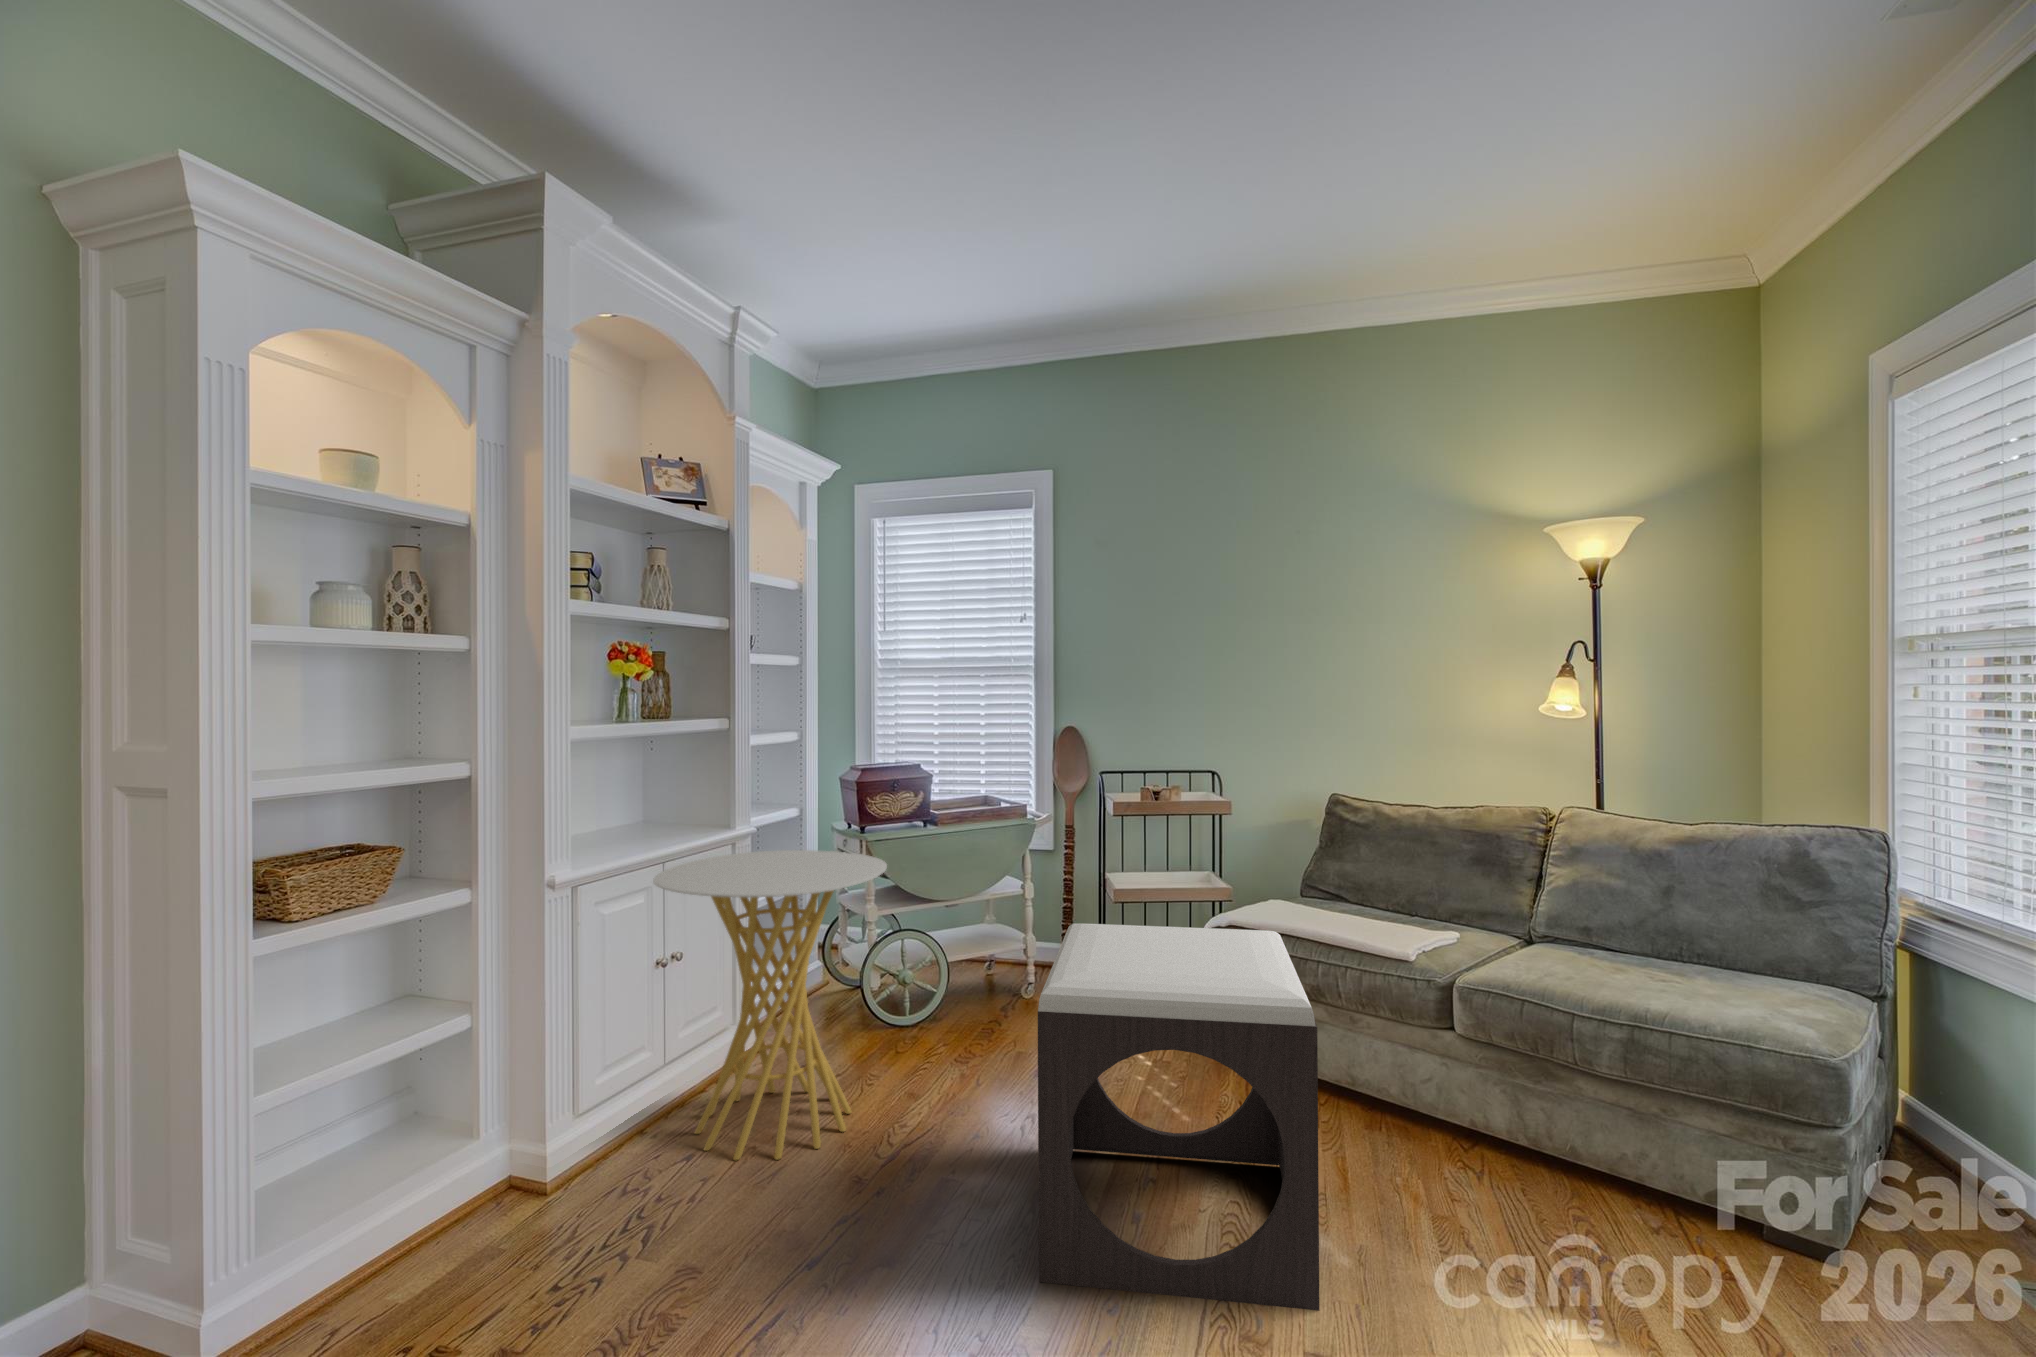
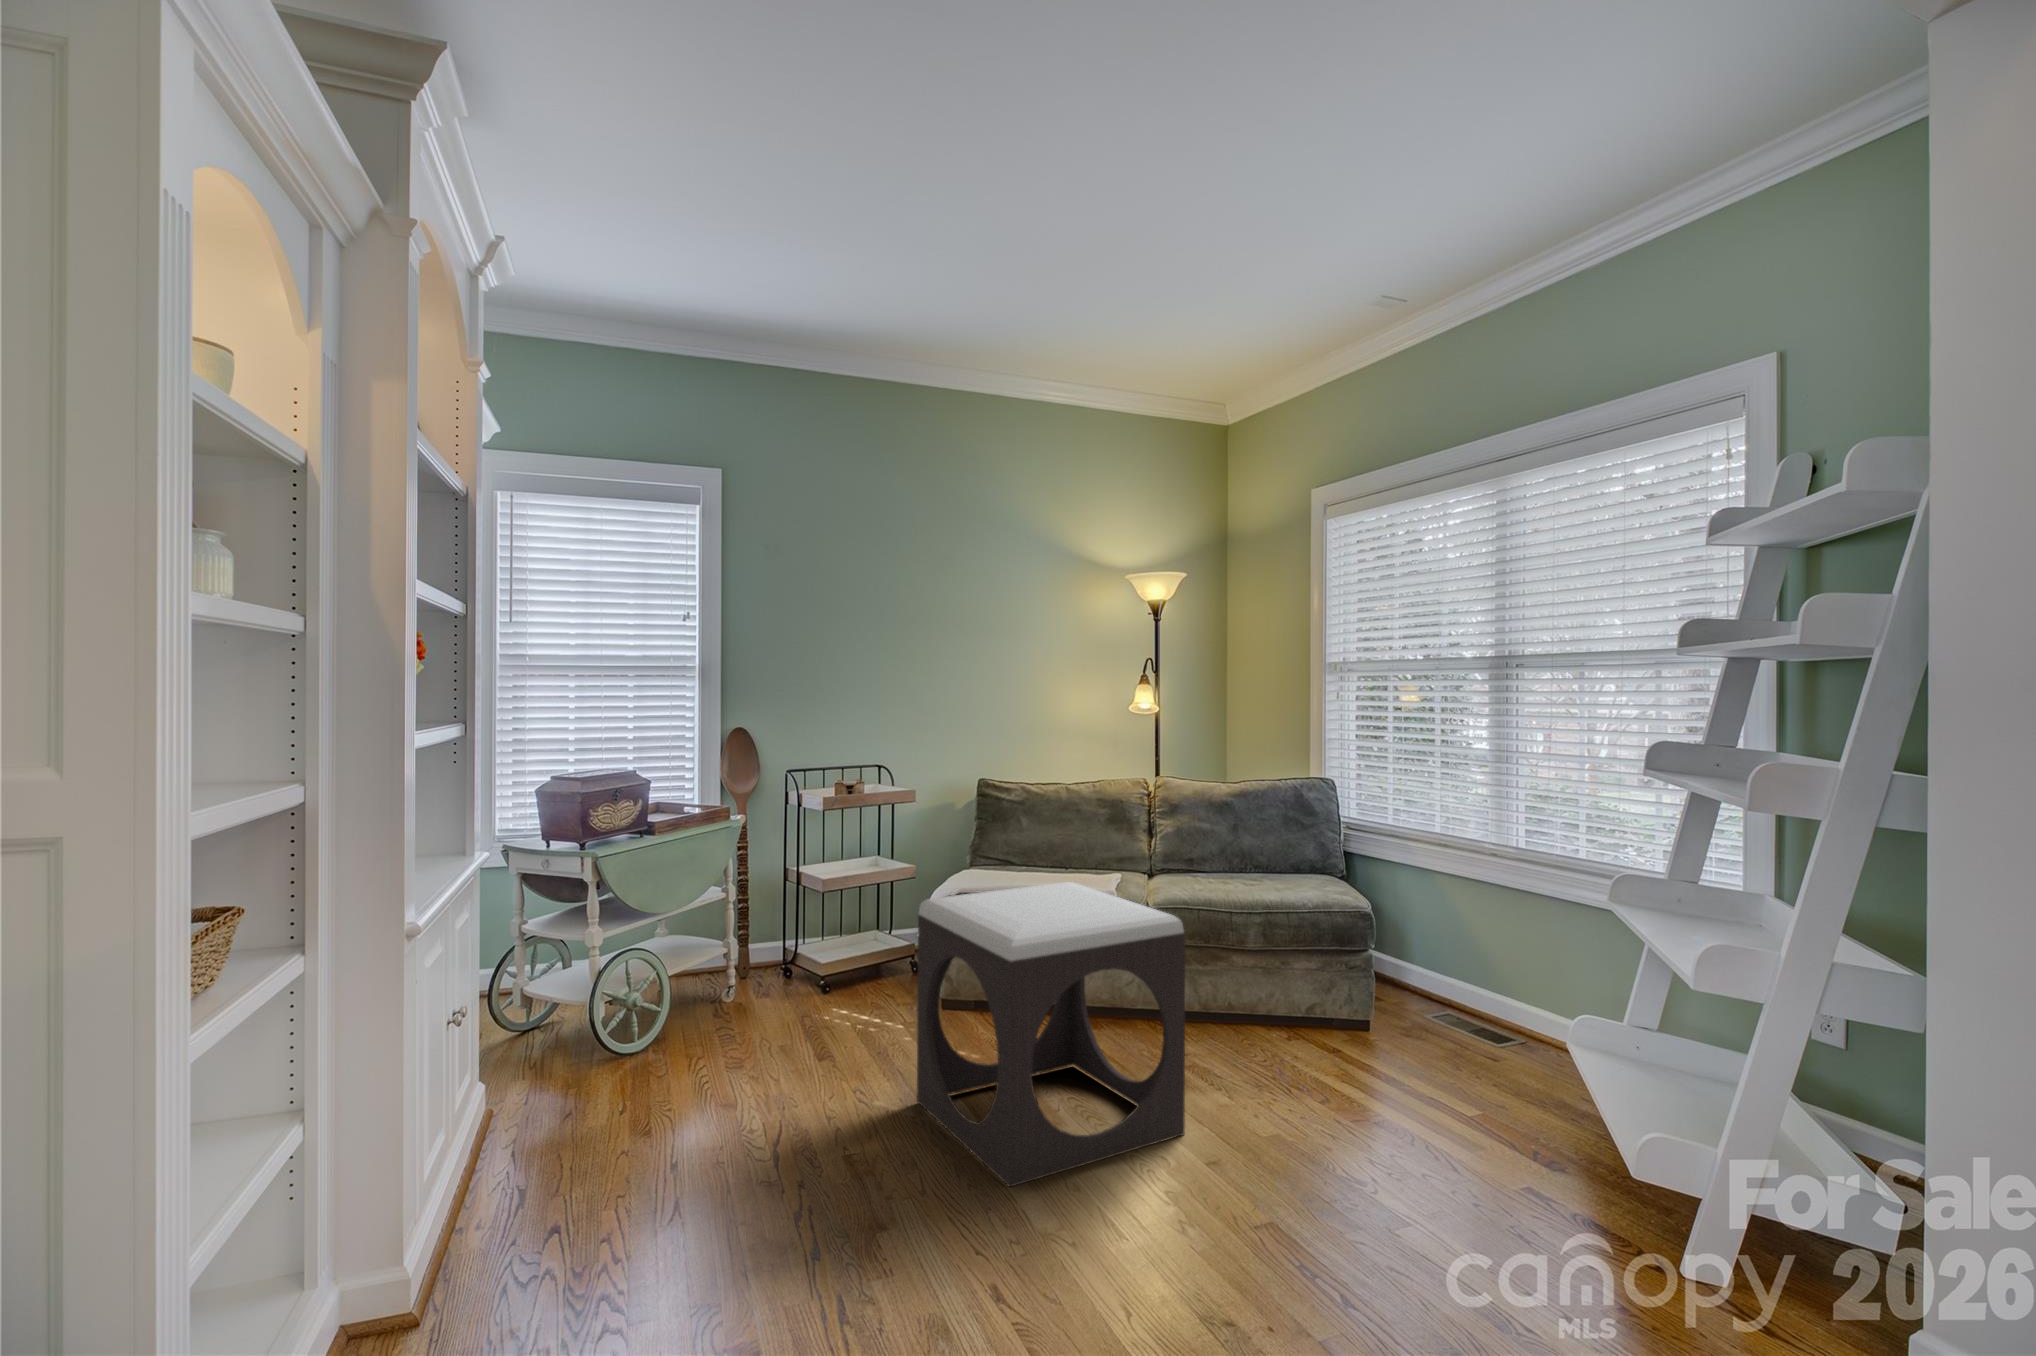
side table: present [653,850,887,1160] -> none [475,867,743,1217]

